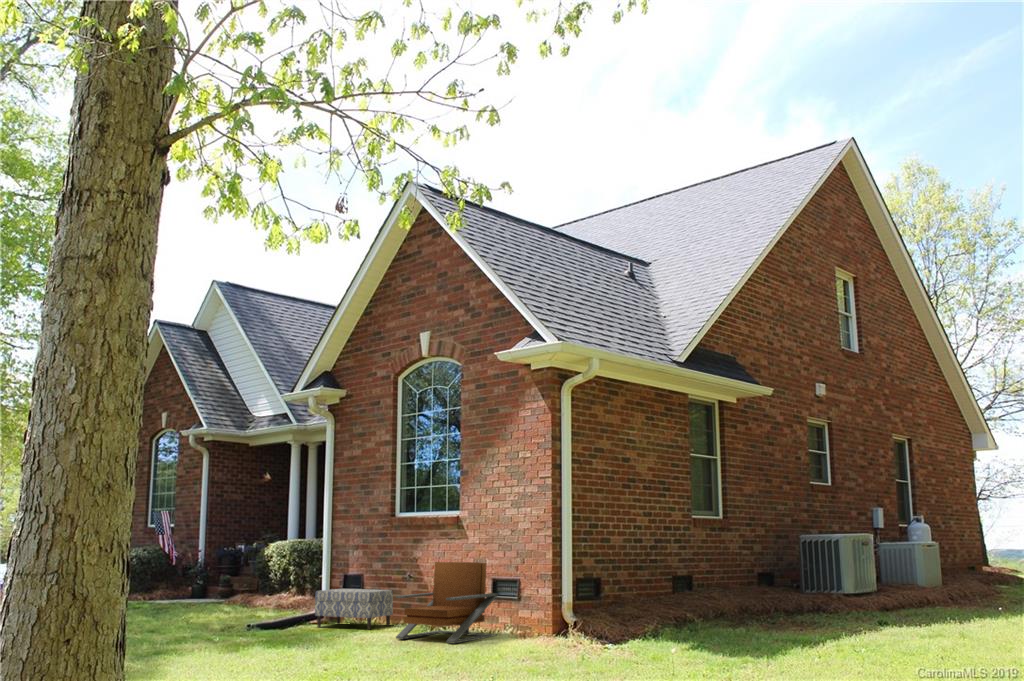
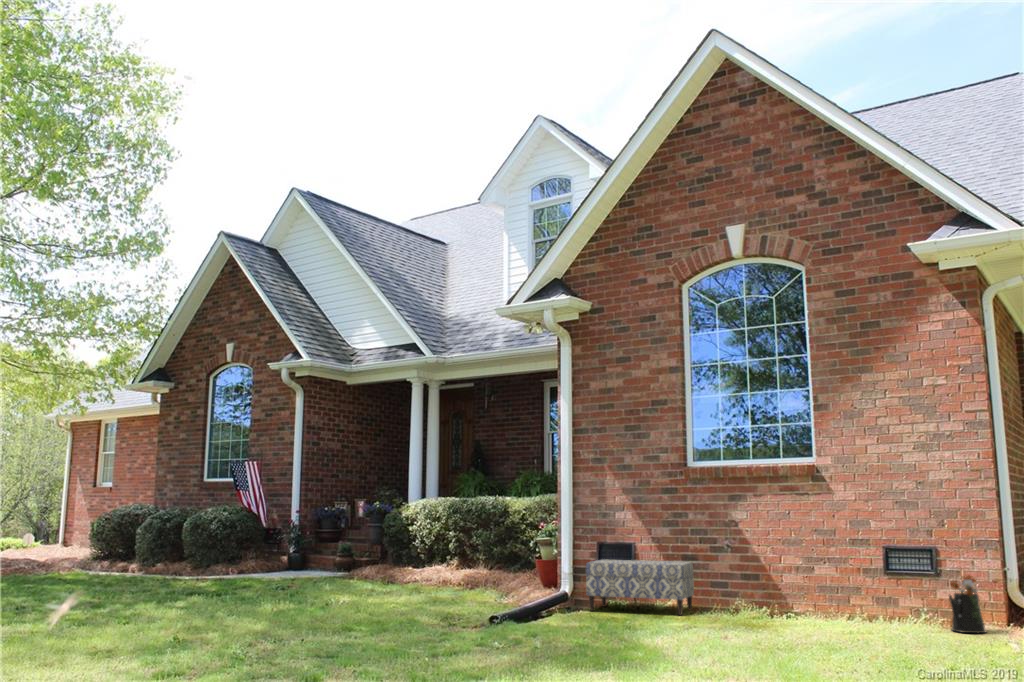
lounge chair: present [396,562,498,643] -> none [774,525,910,639]
watering can: none [504,597,536,640] -> present [949,576,986,633]

